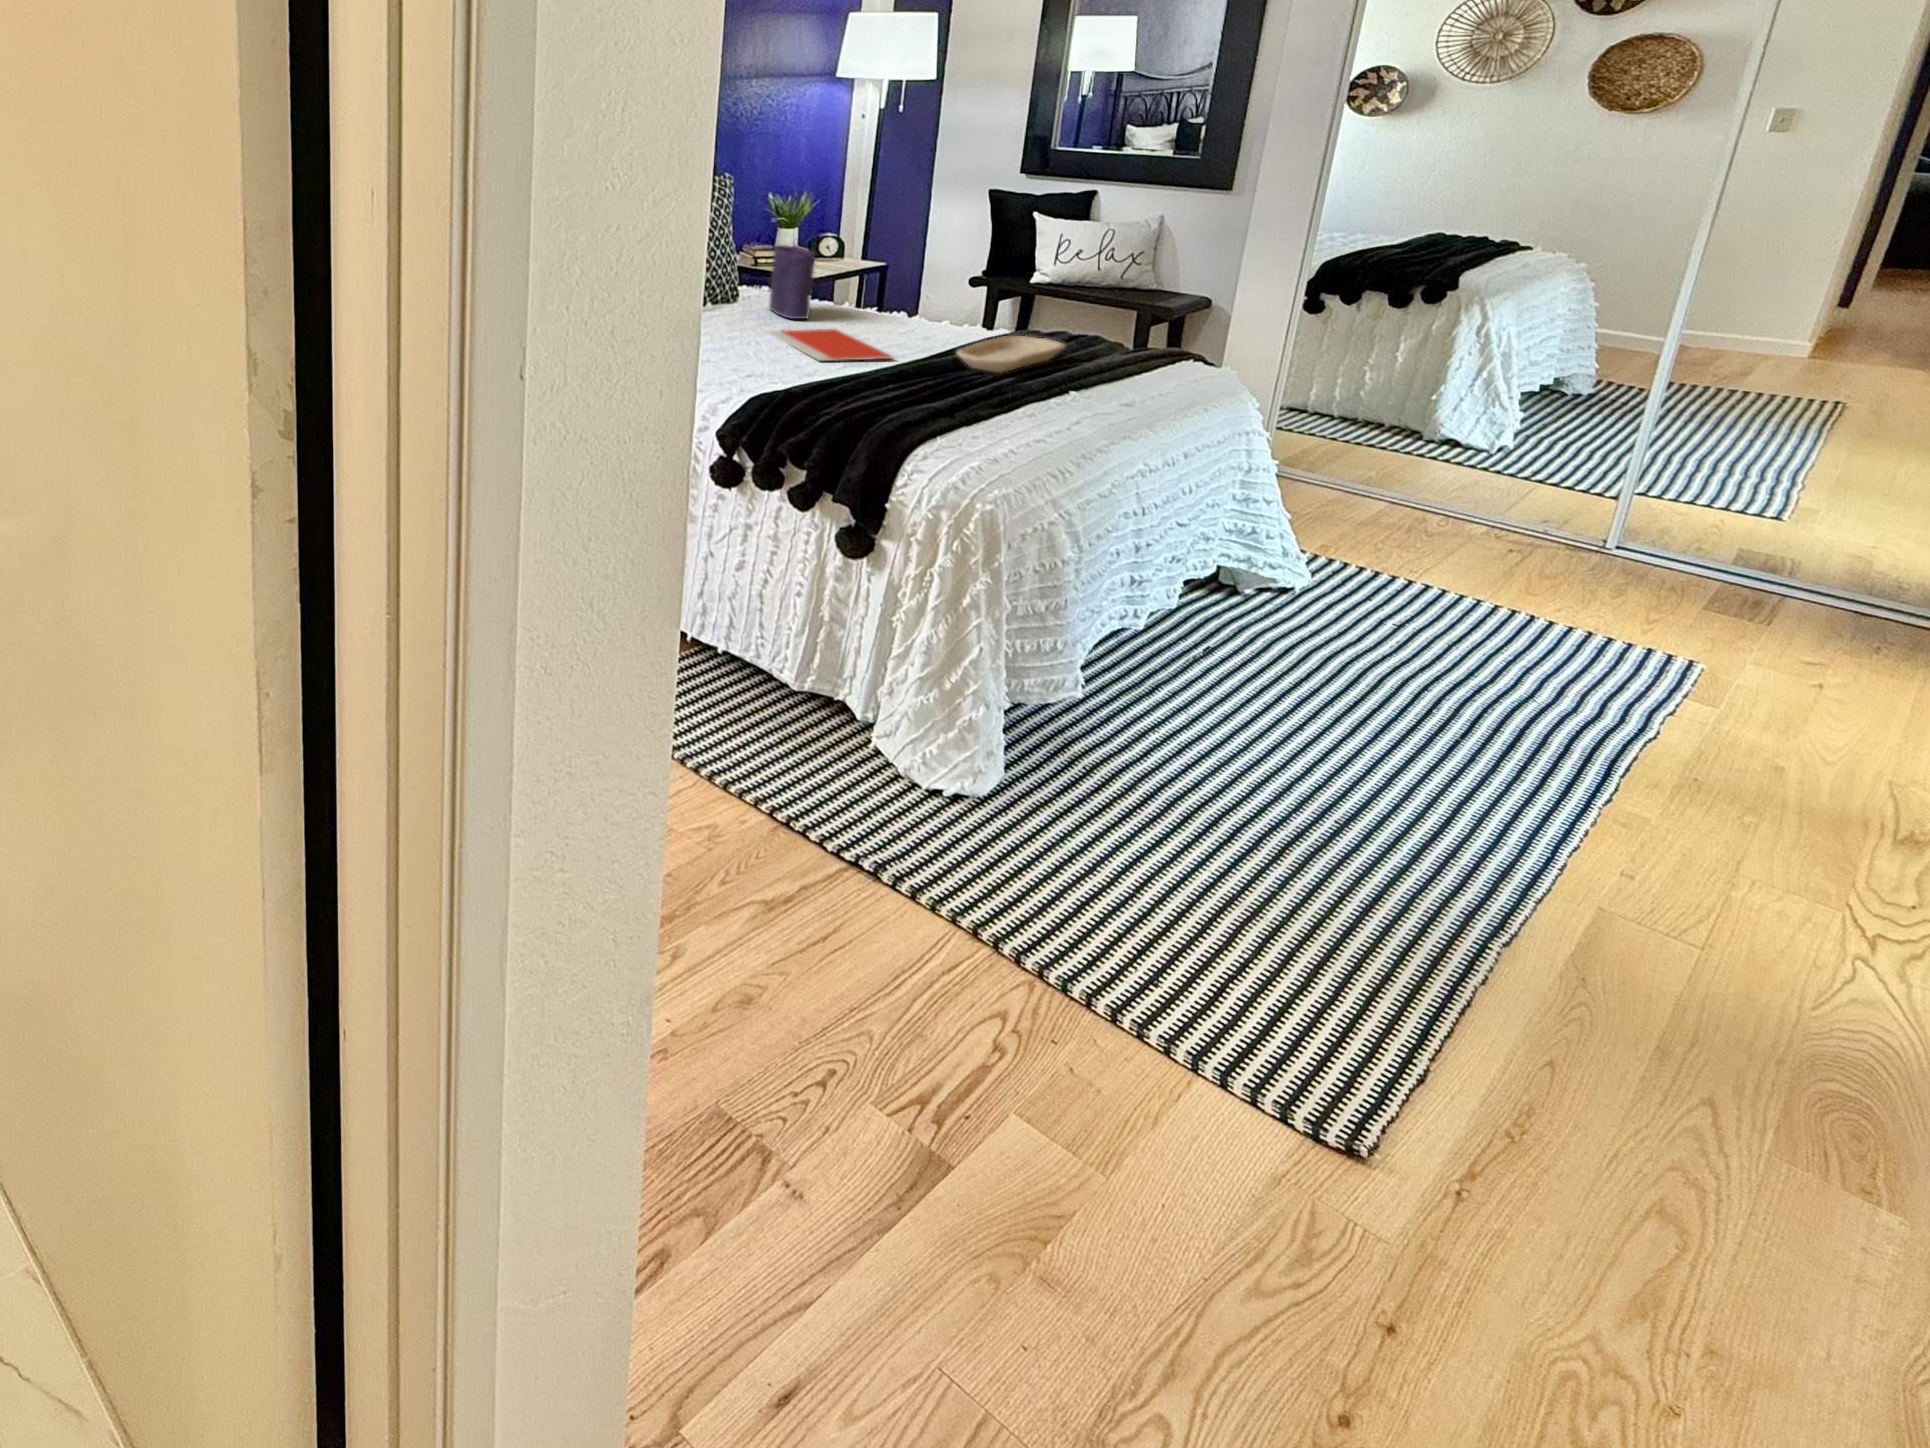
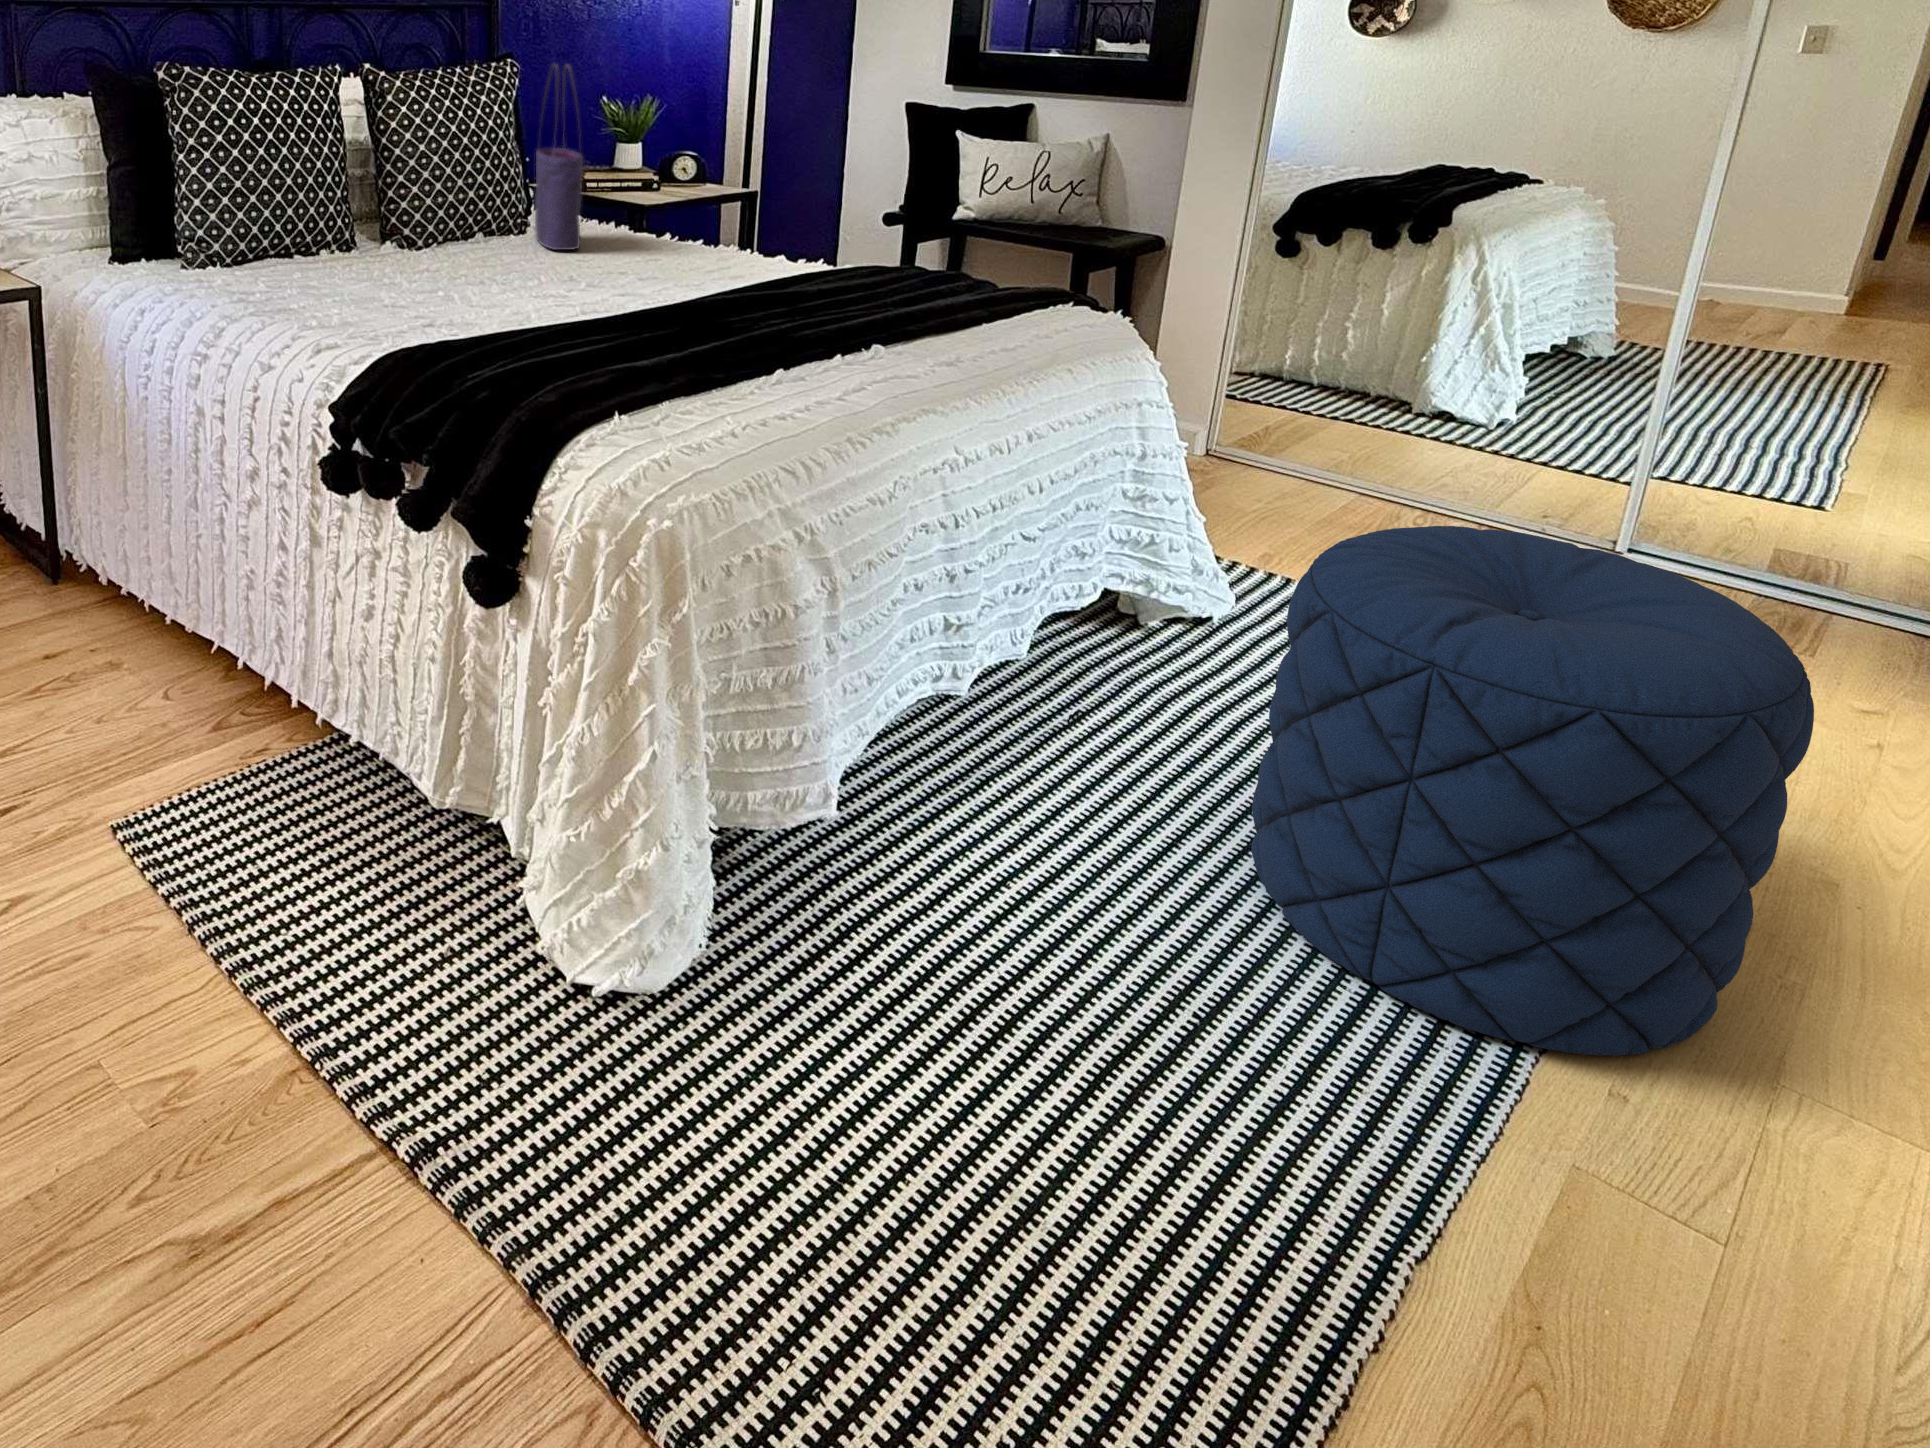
notebook: present [770,329,892,361] -> none [505,262,651,305]
tray: present [956,336,1065,373] -> none [735,270,897,320]
pouf: none [1356,518,1775,856] -> present [1251,526,1814,1056]

